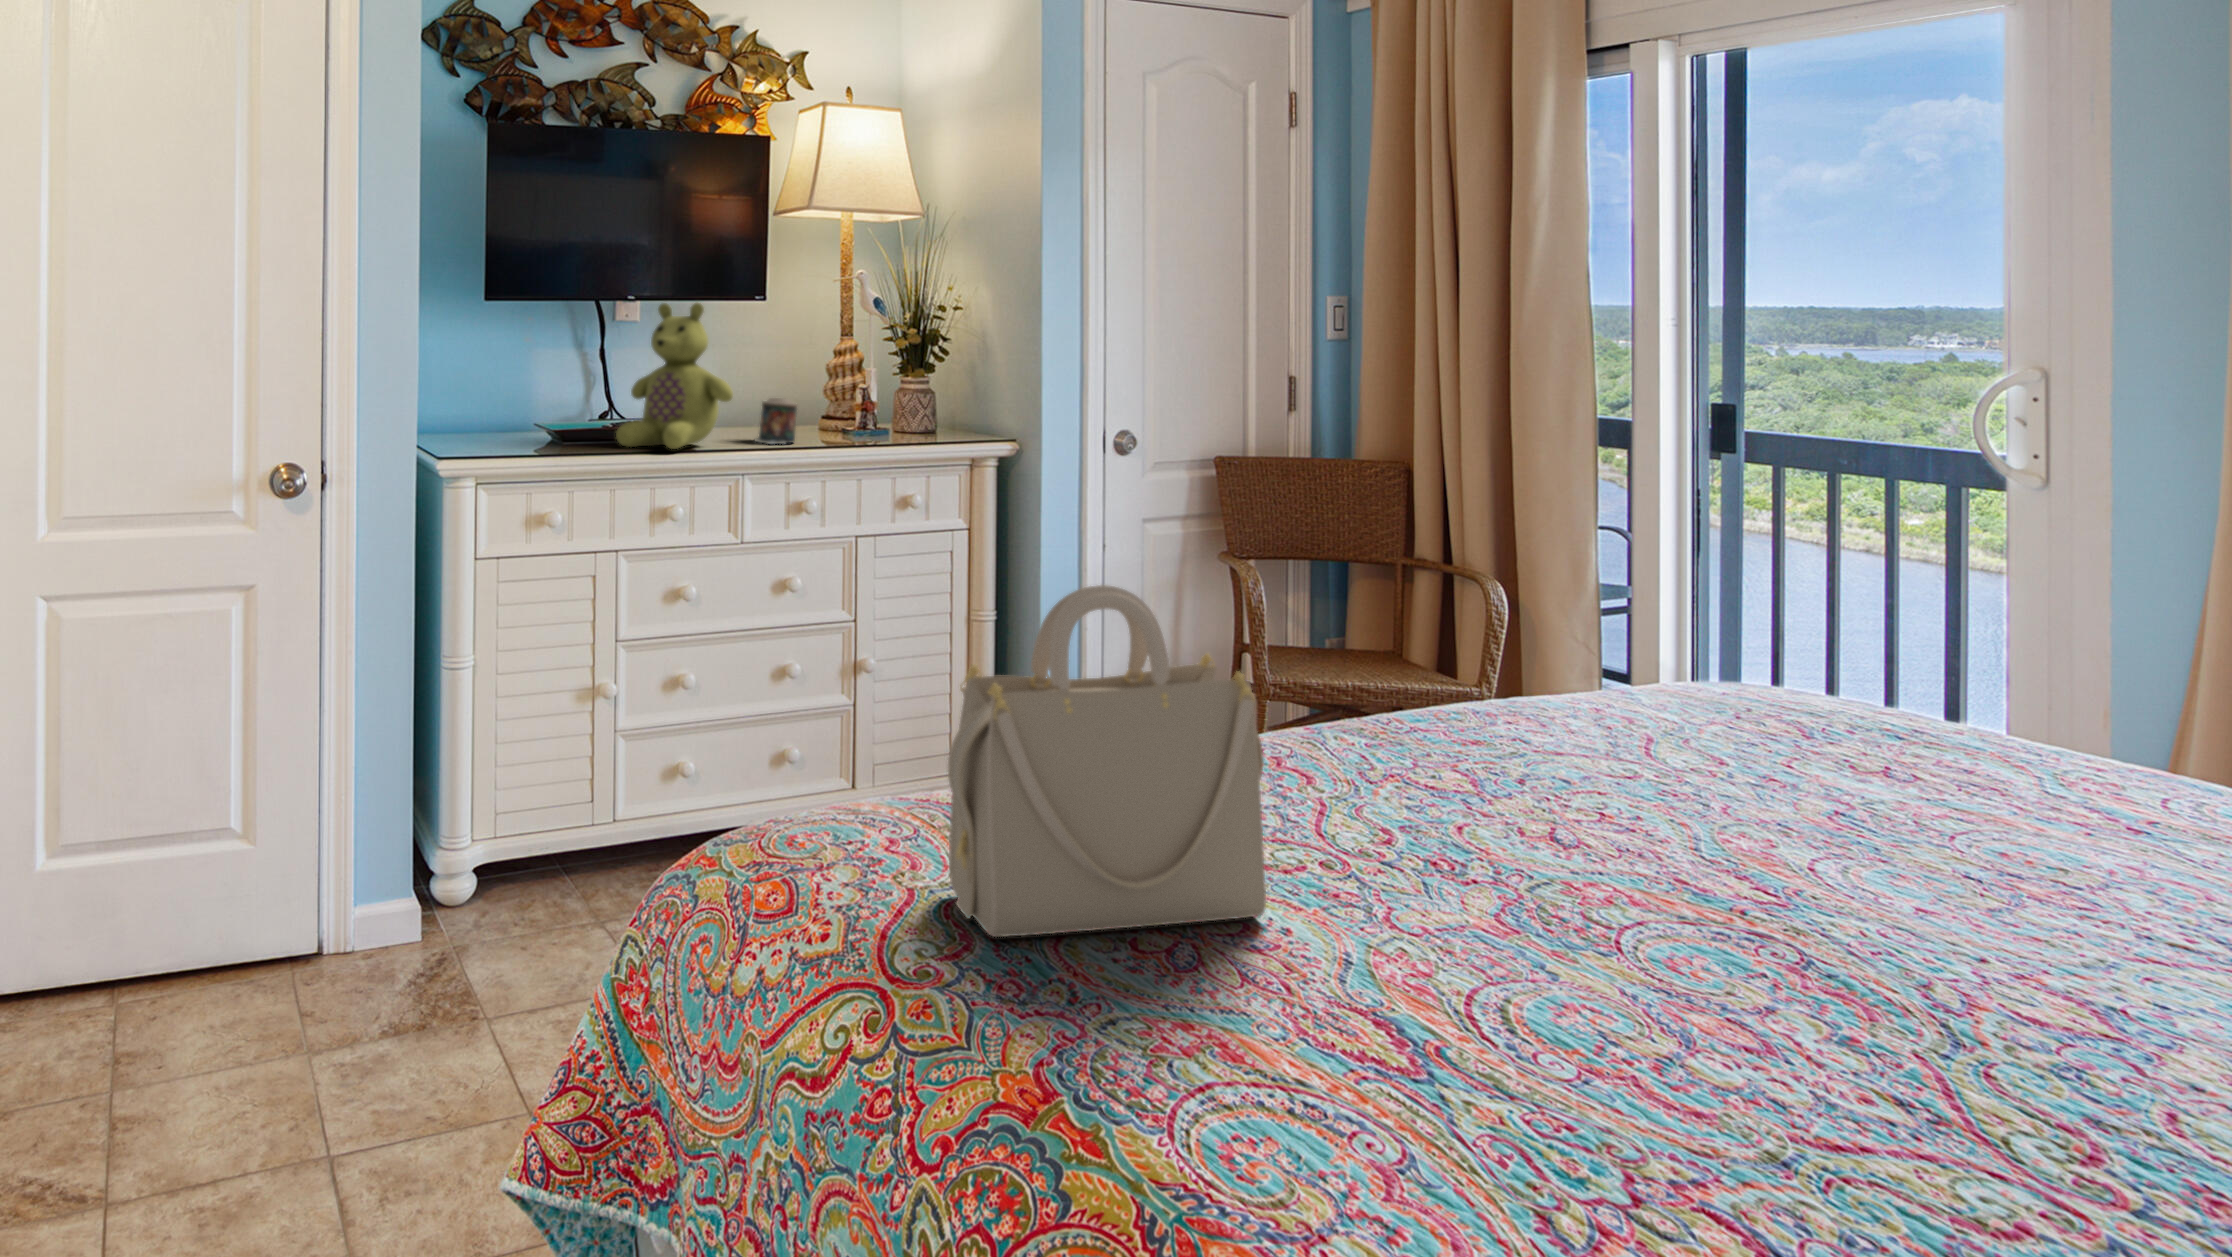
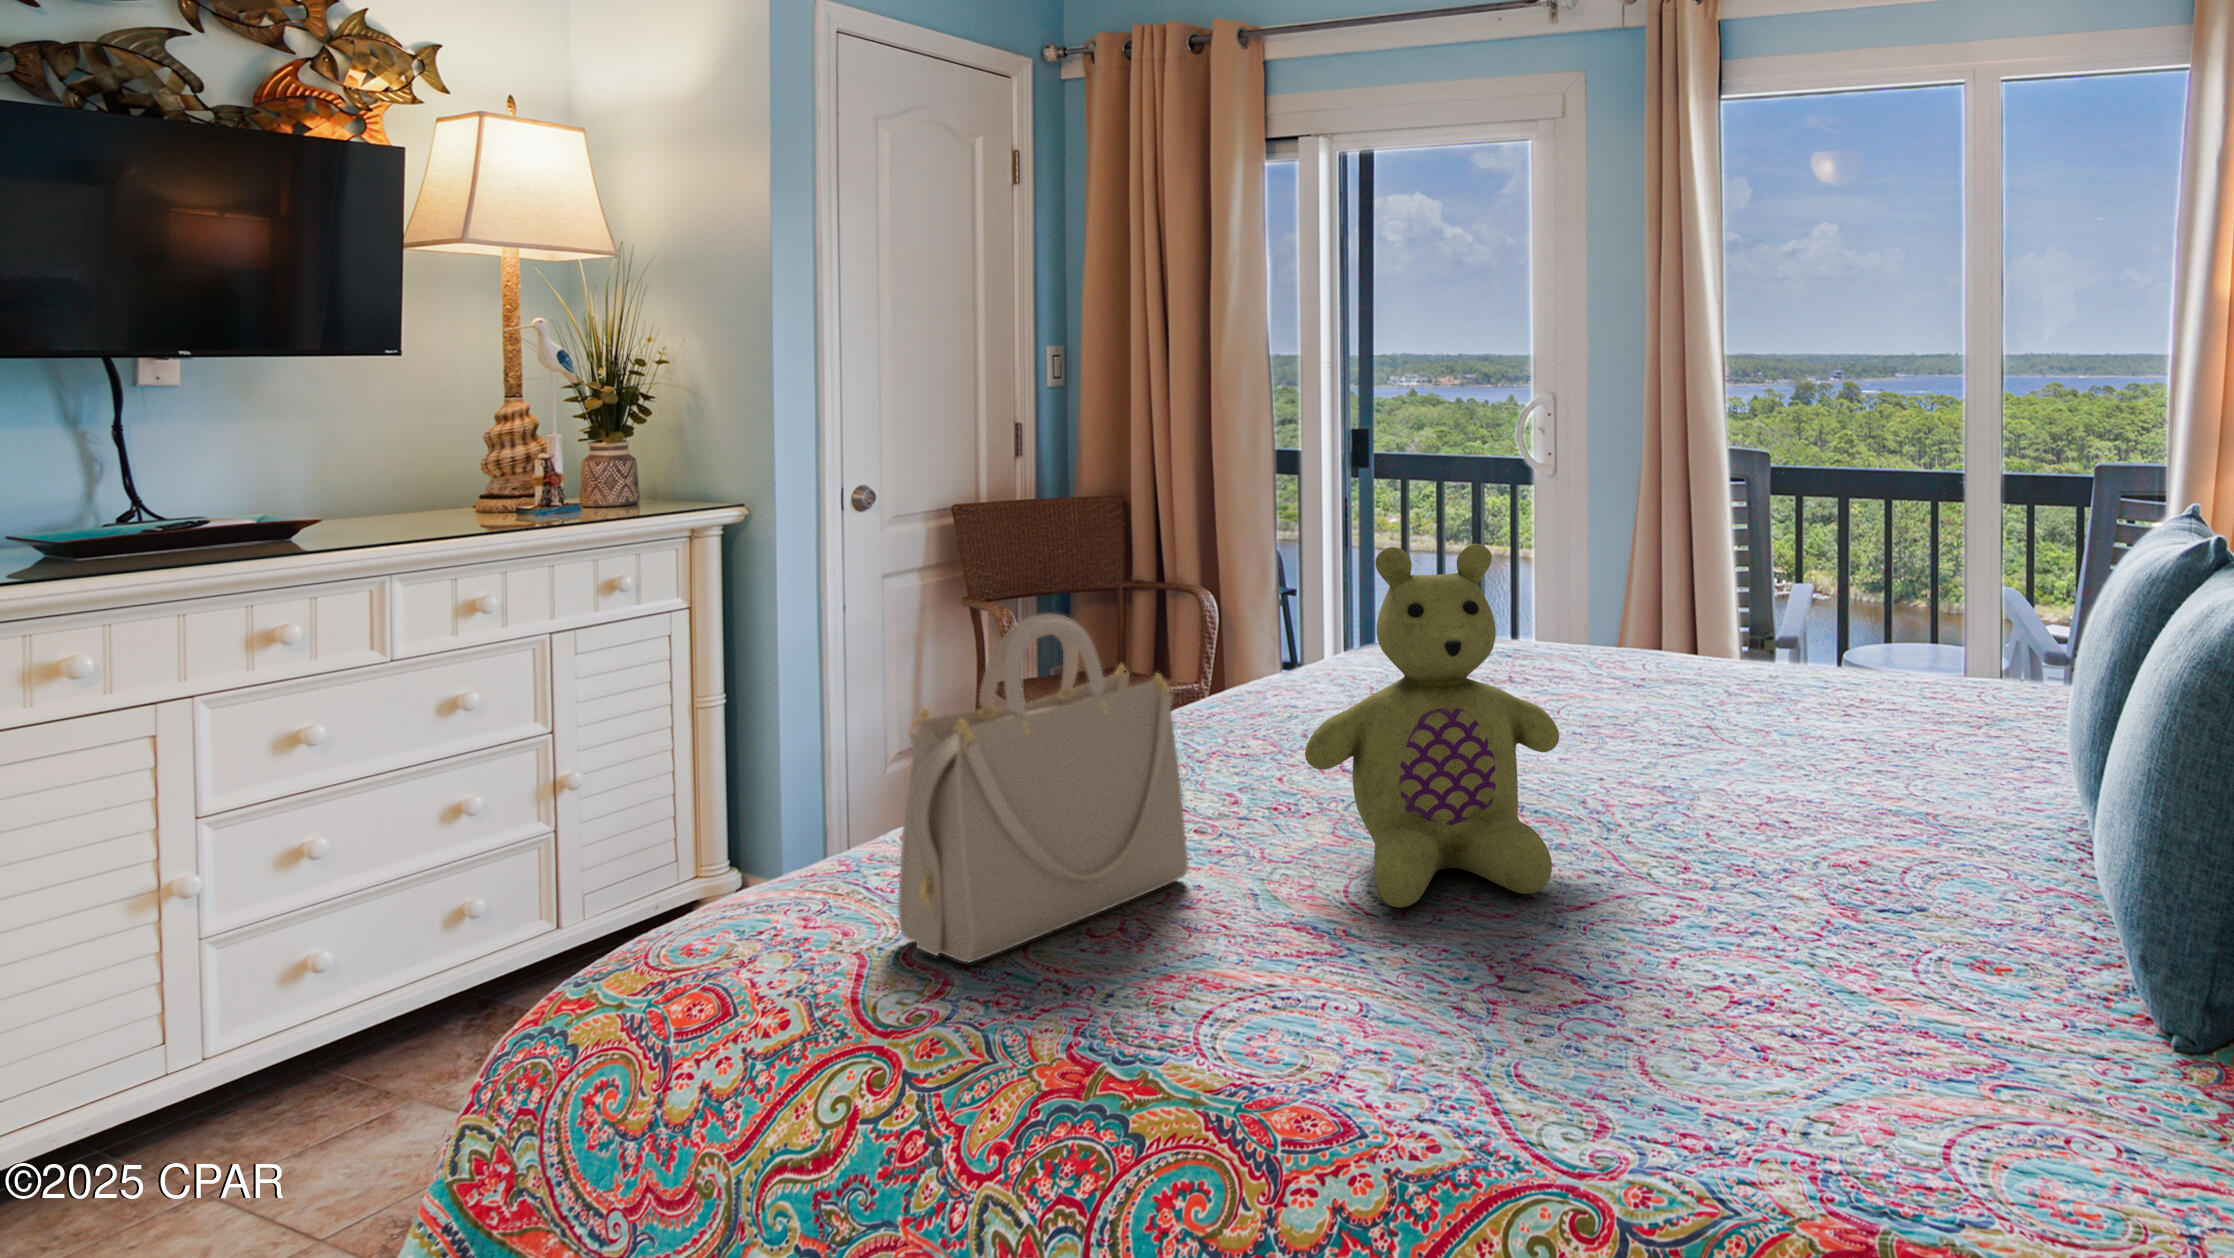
stuffed bear: present [616,303,733,449] -> present [1305,544,1559,908]
candle: present [755,398,797,444] -> none [388,472,455,529]

